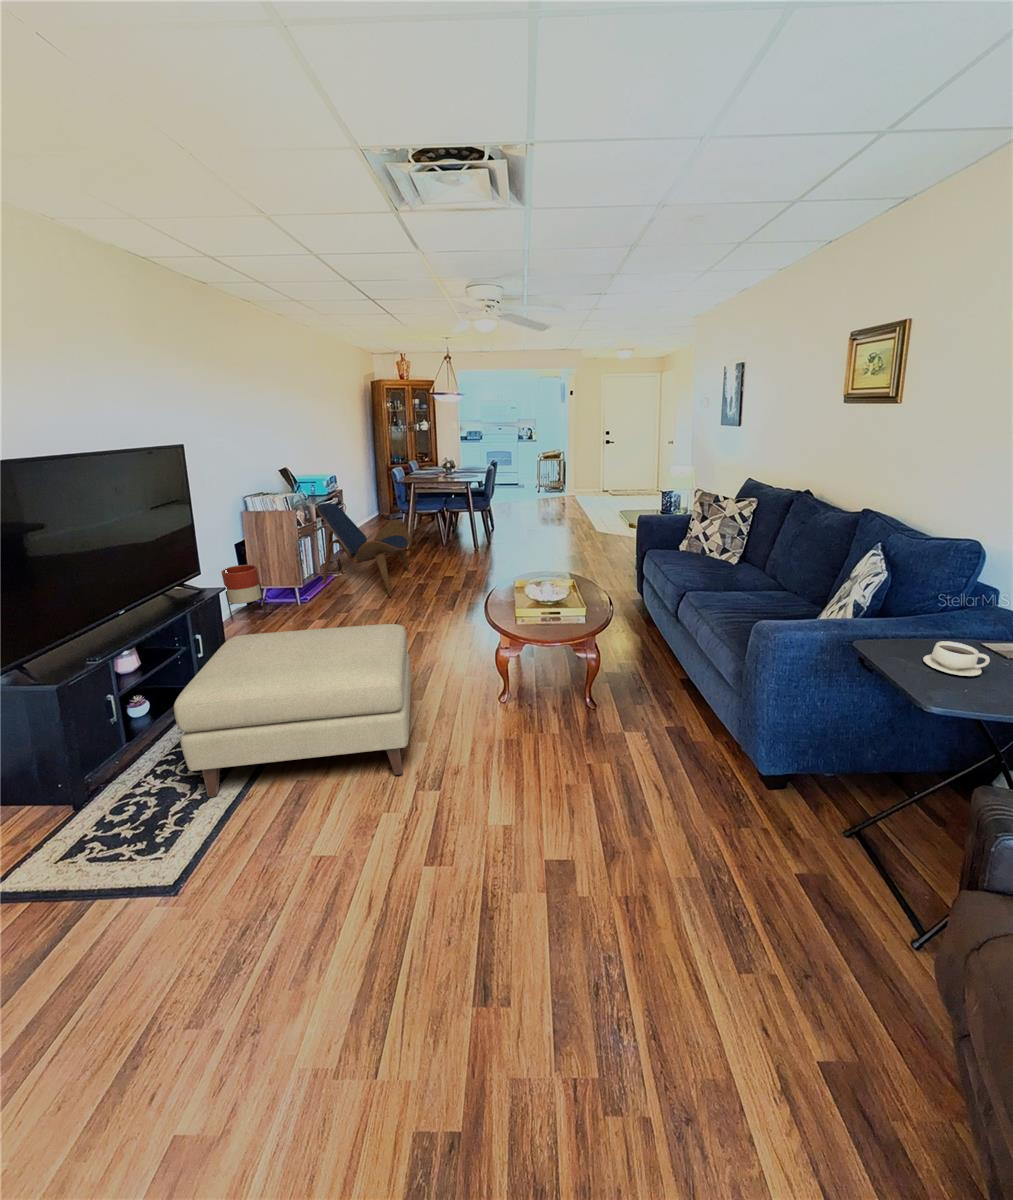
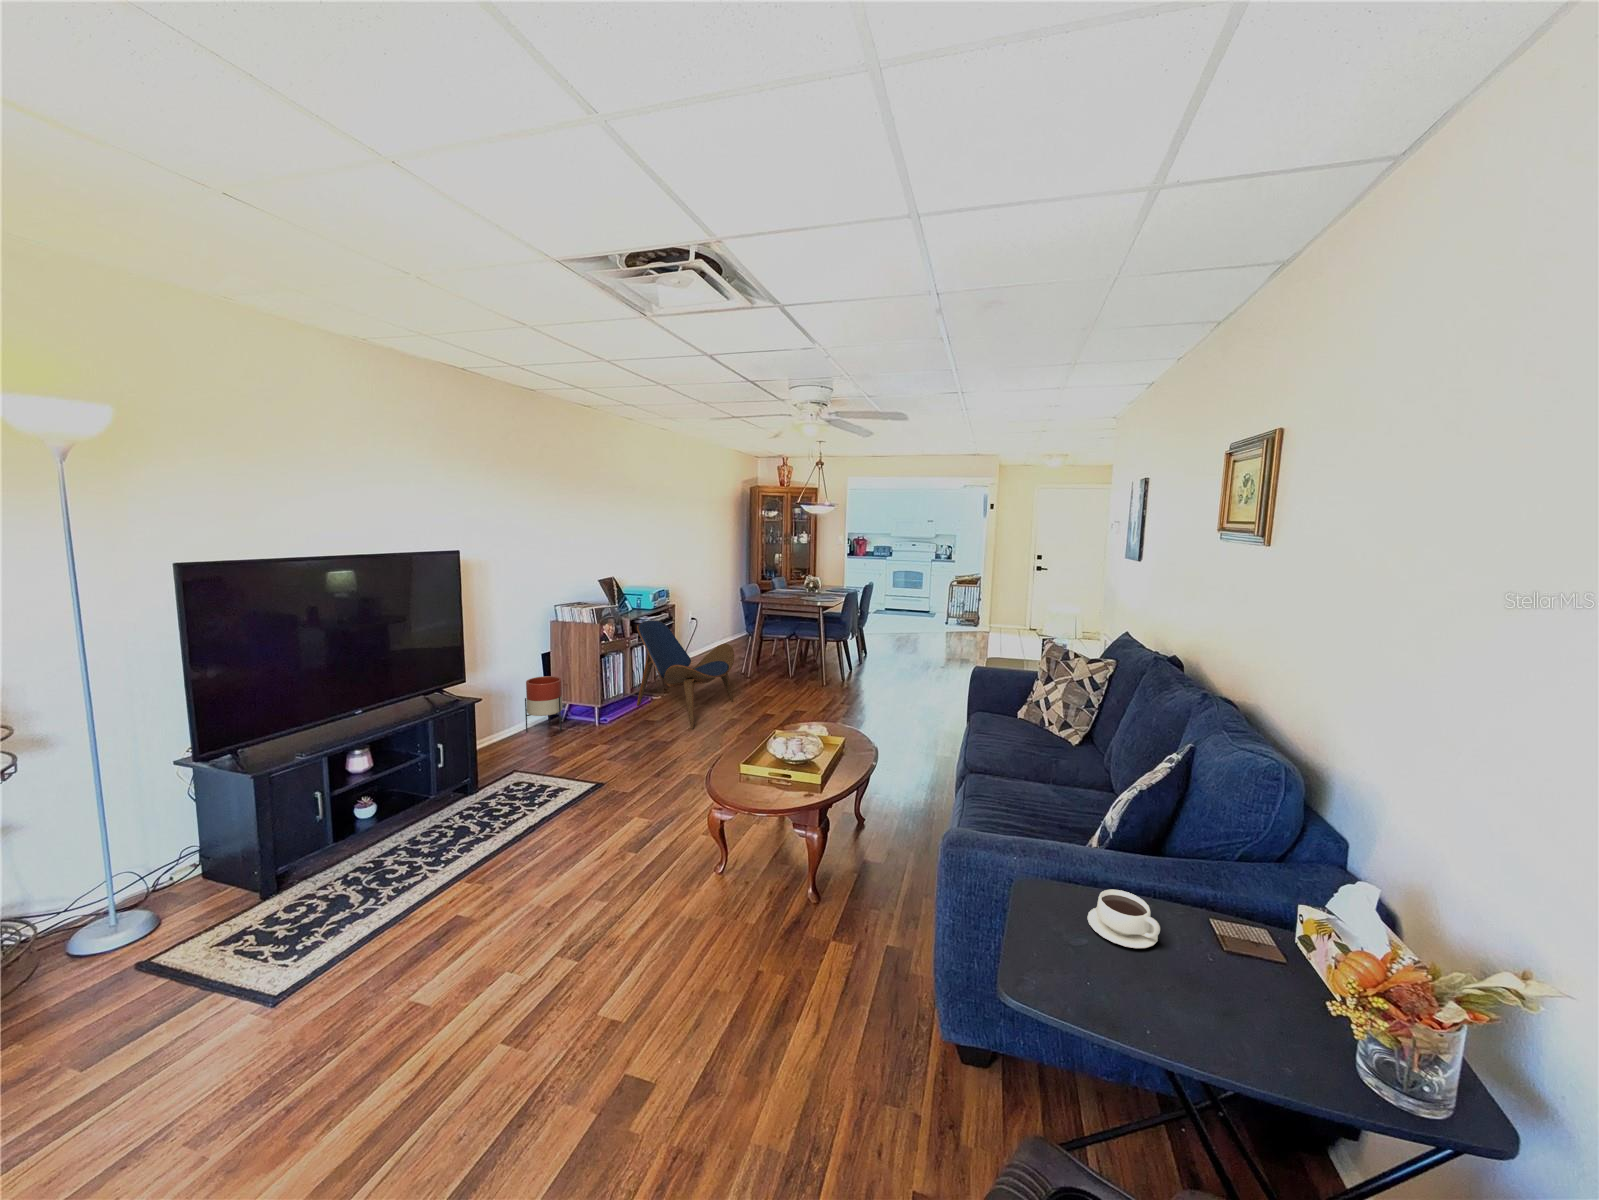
ottoman: present [174,624,411,797] -> none [352,749,627,934]

